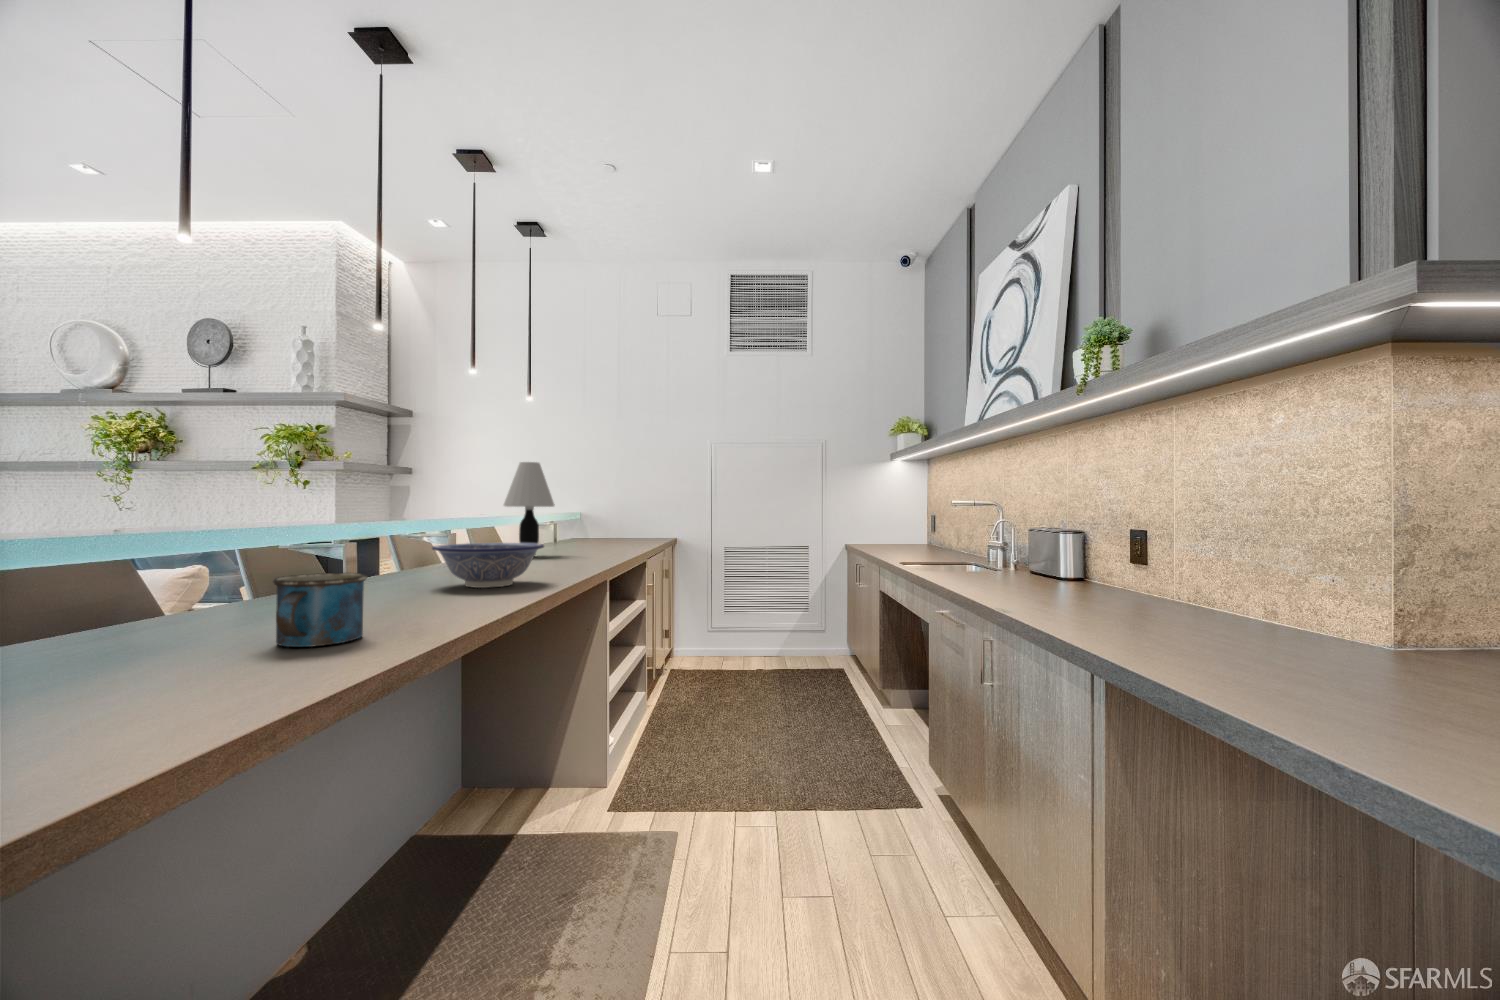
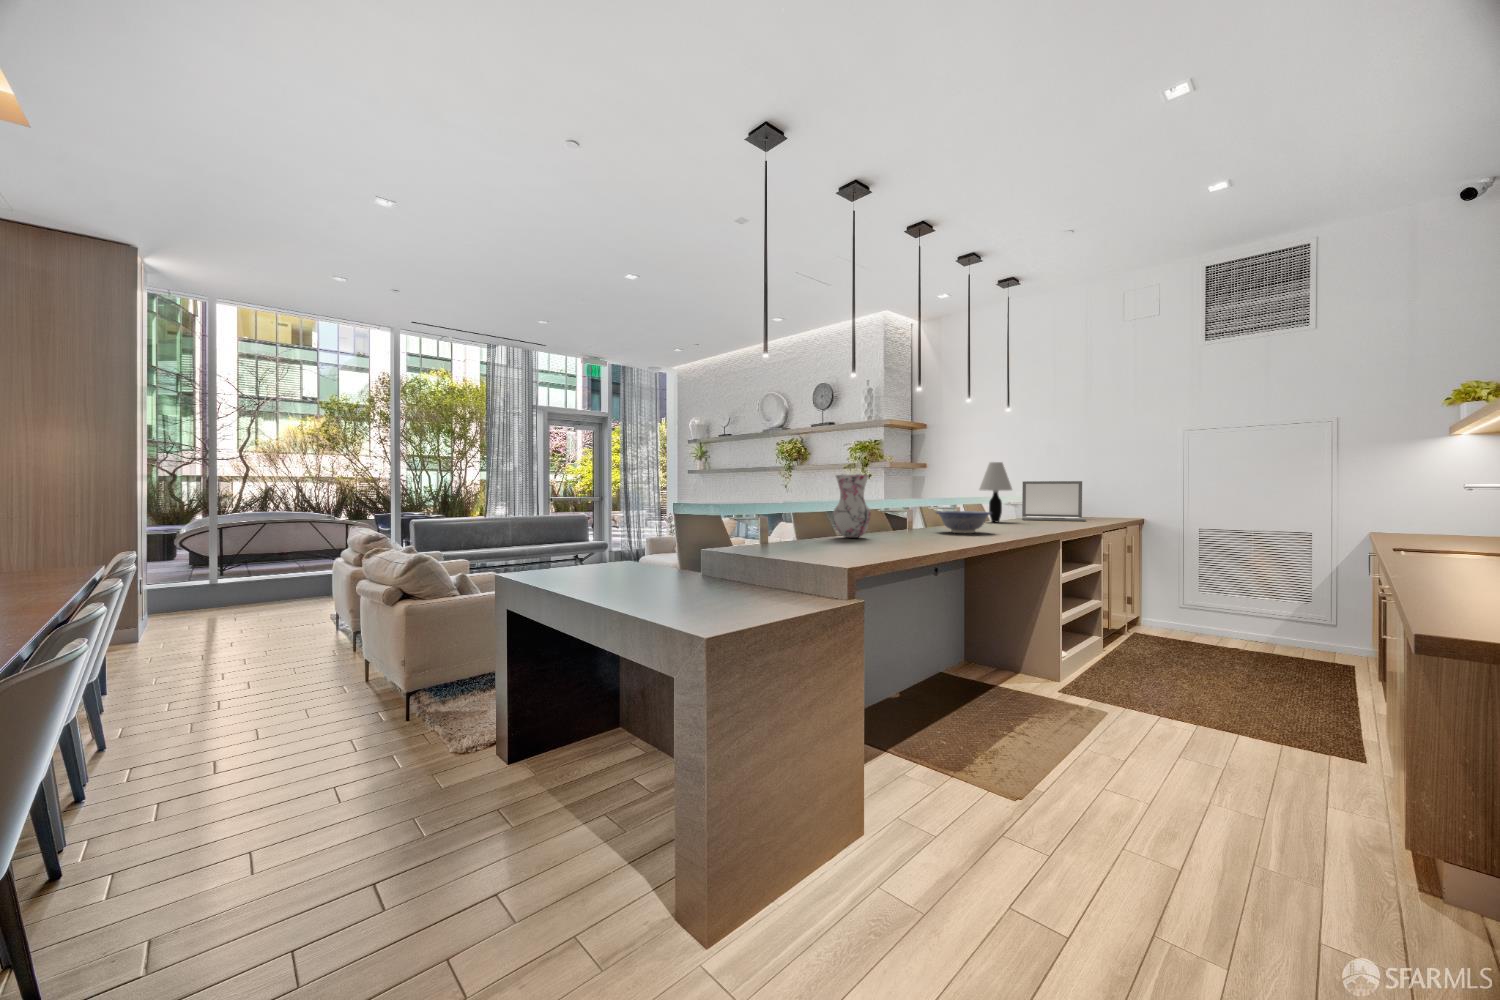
vase: none [106,448,248,635] -> present [833,474,871,538]
laptop: none [560,495,645,550] -> present [1022,481,1086,521]
mug: present [273,573,367,647] -> none [881,519,911,543]

